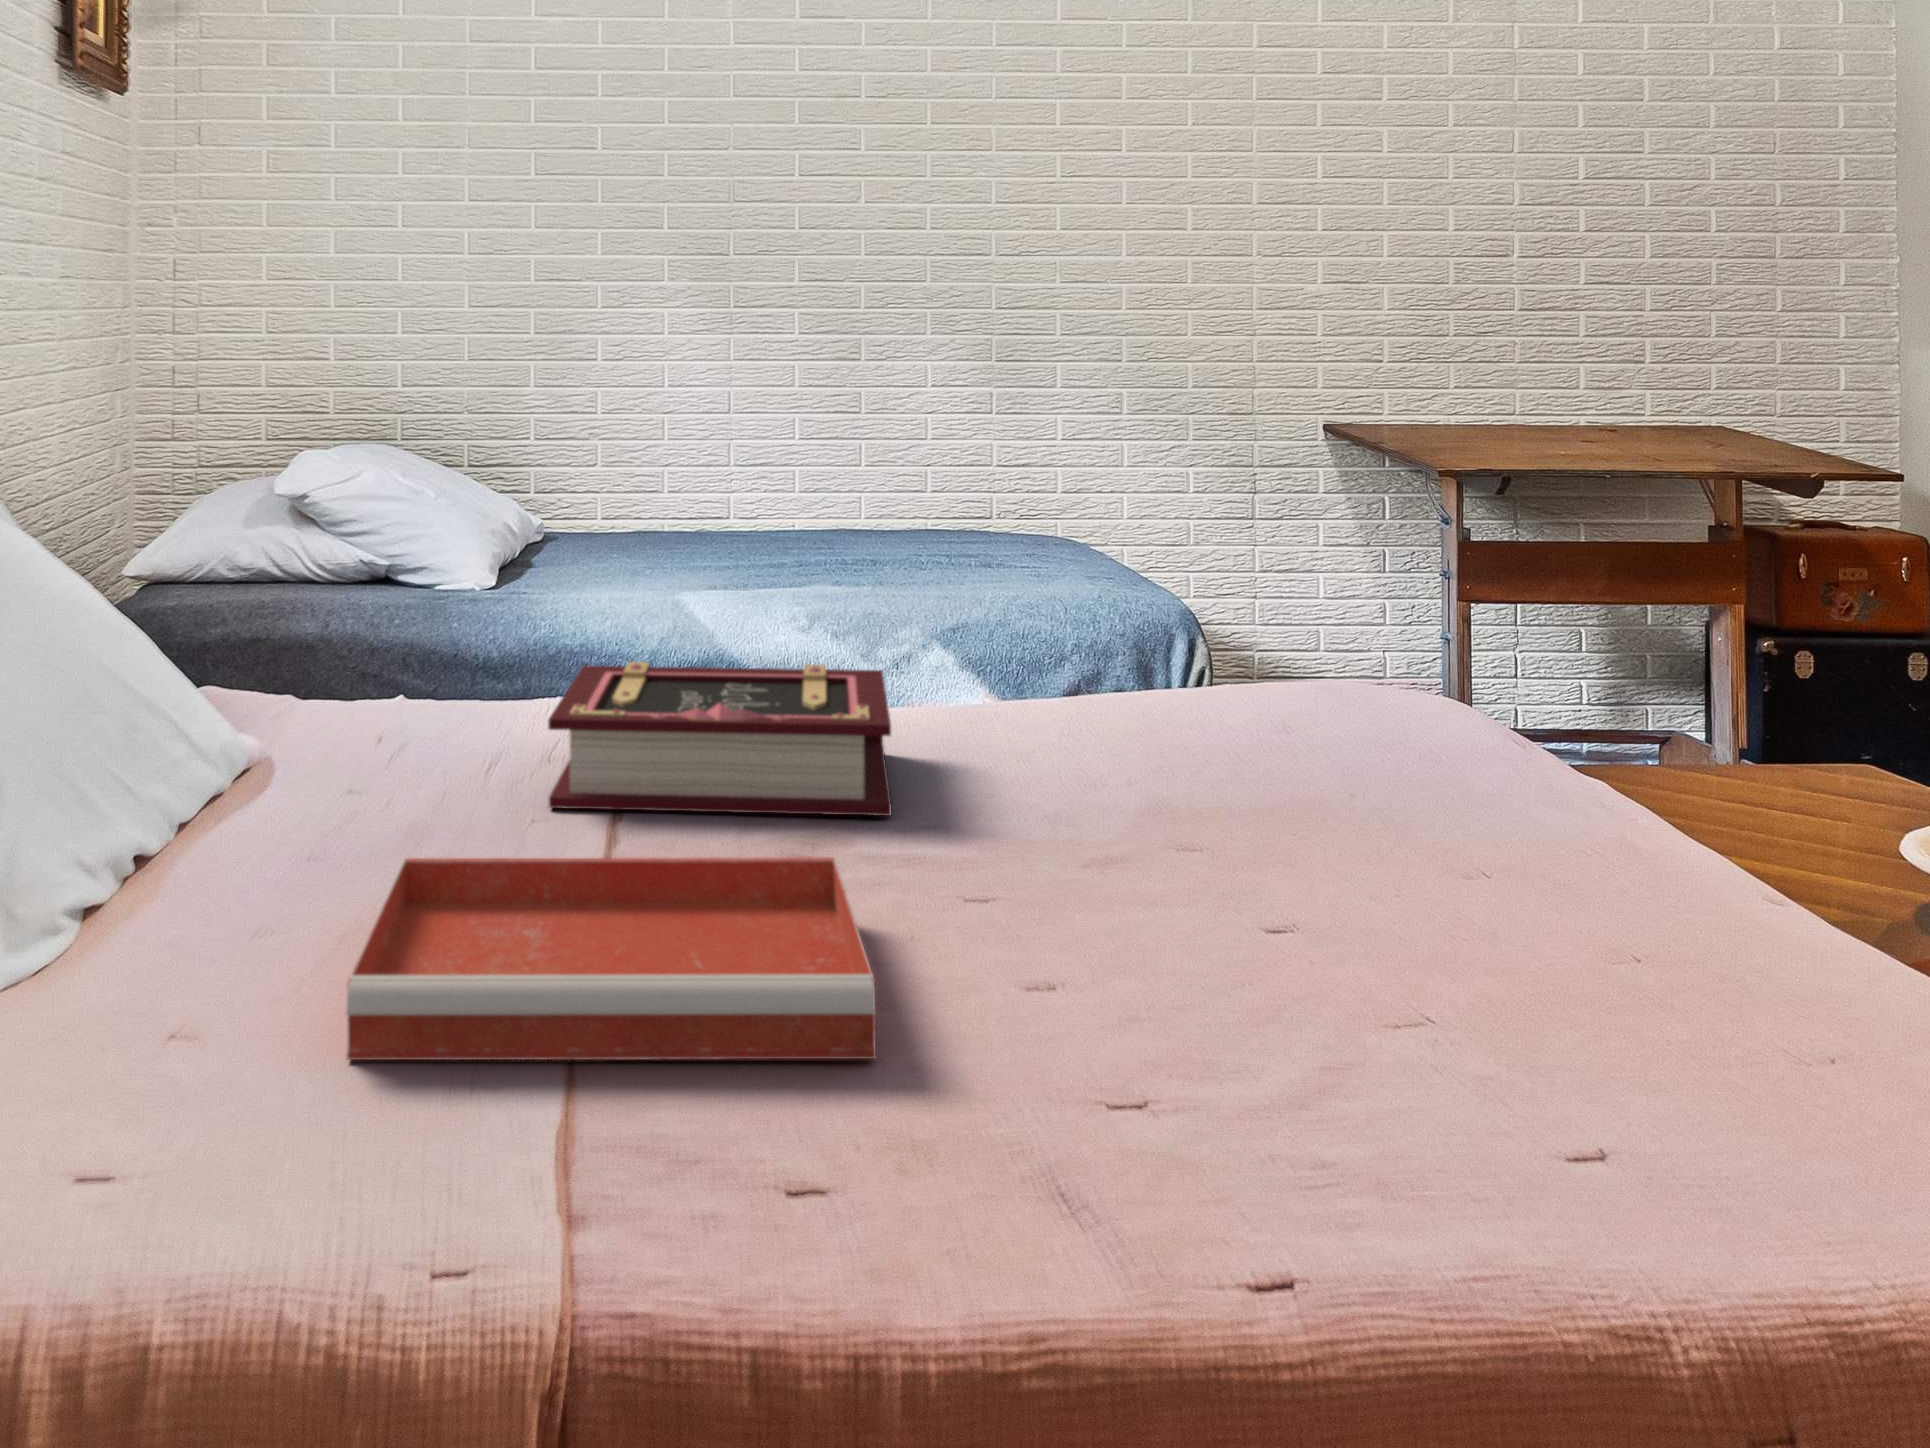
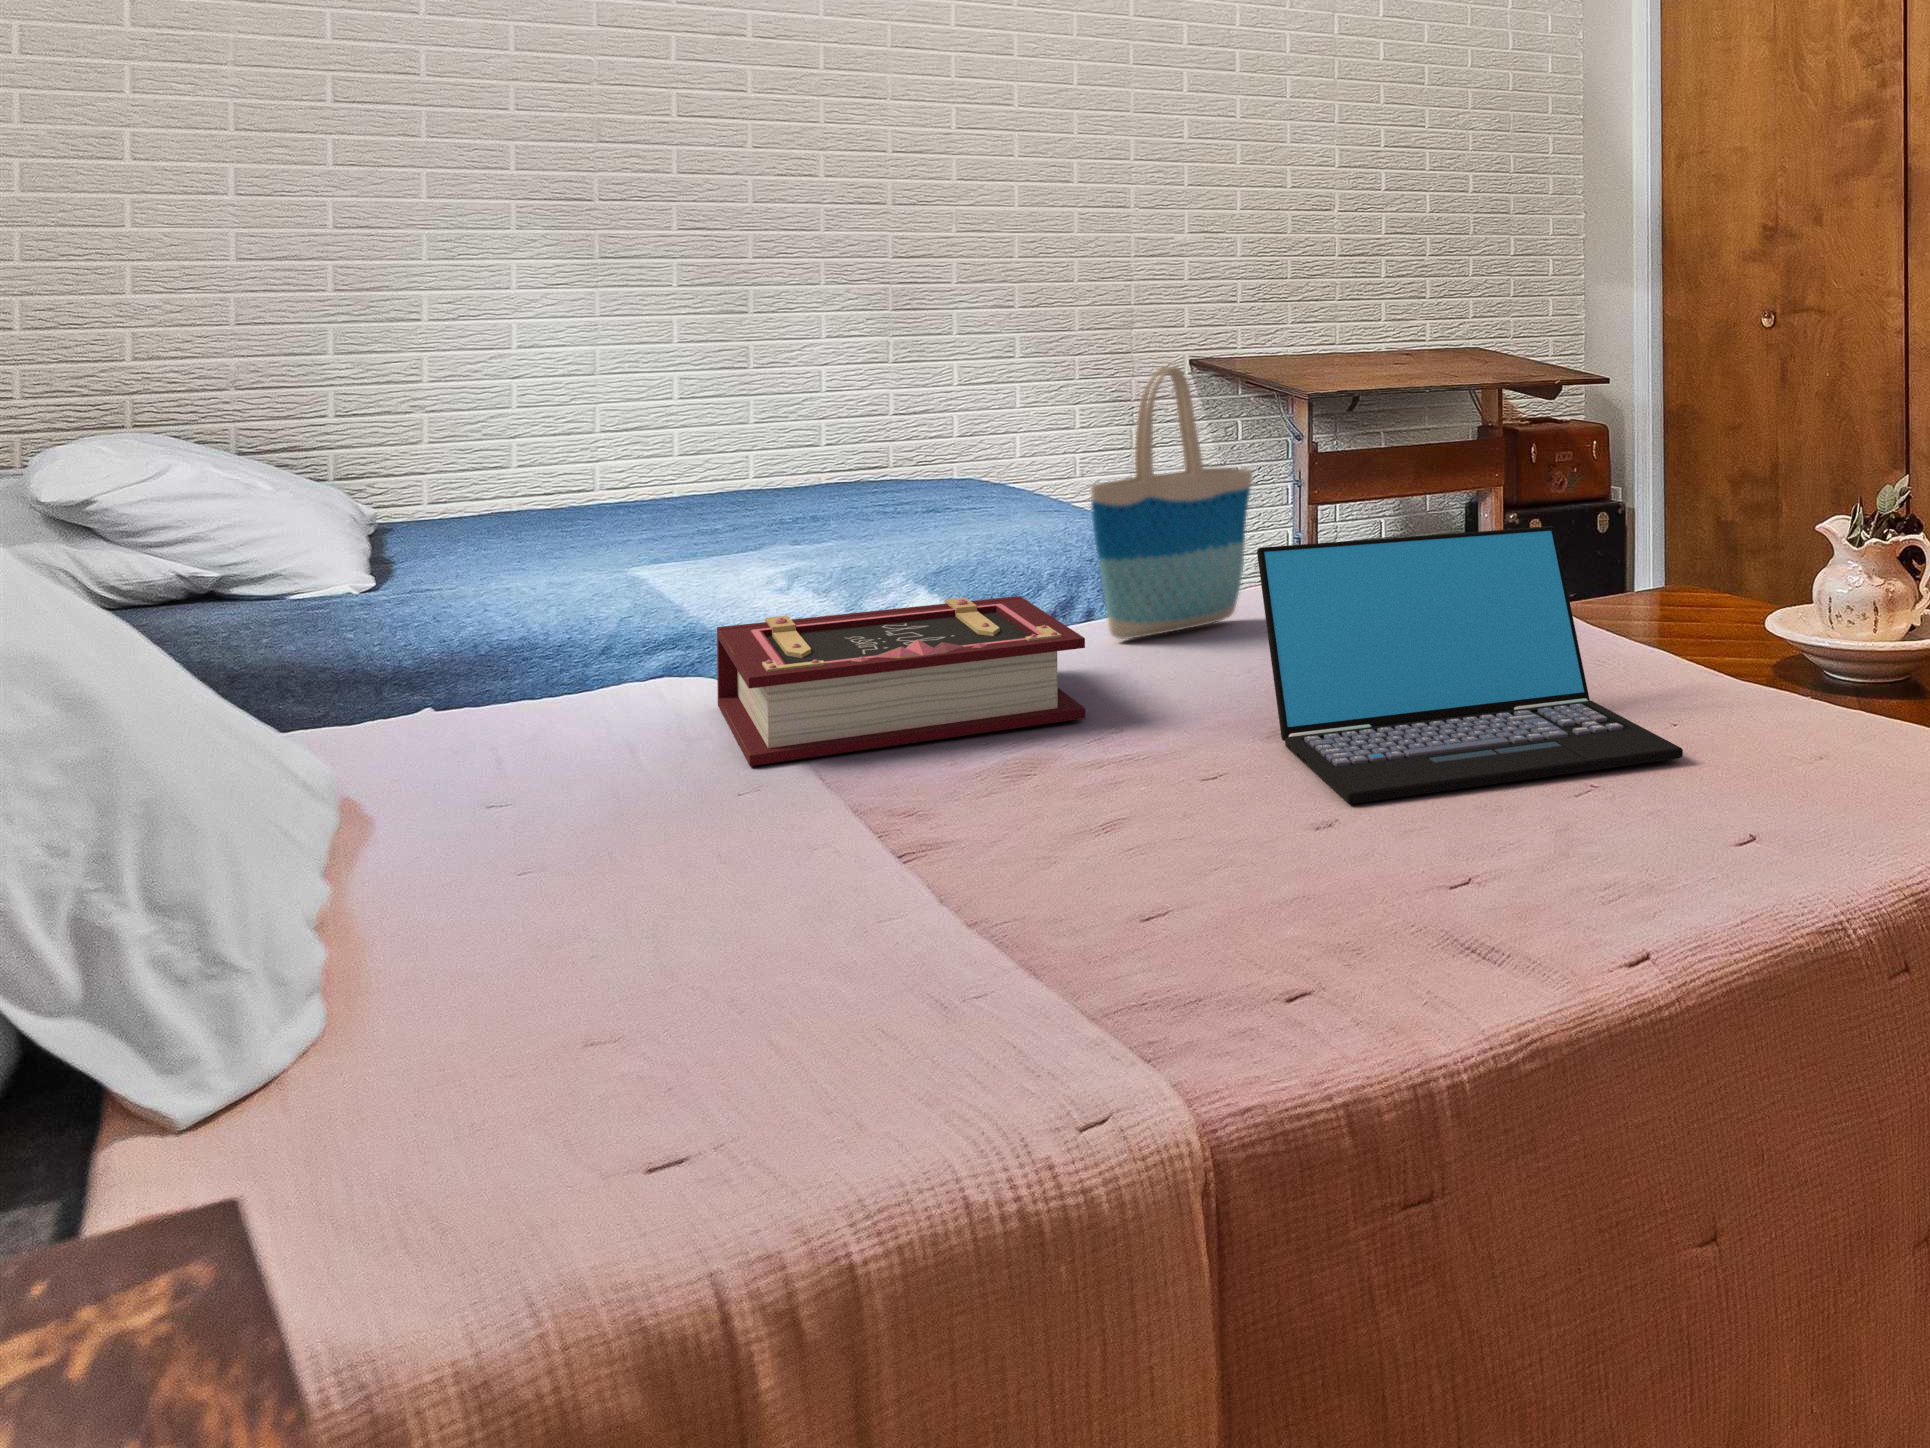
tote bag: none [980,424,1192,734] -> present [1090,366,1252,639]
laptop: none [1076,644,1603,1014] -> present [1257,526,1683,804]
tray: present [346,857,876,1060] -> none [708,750,1266,1007]

